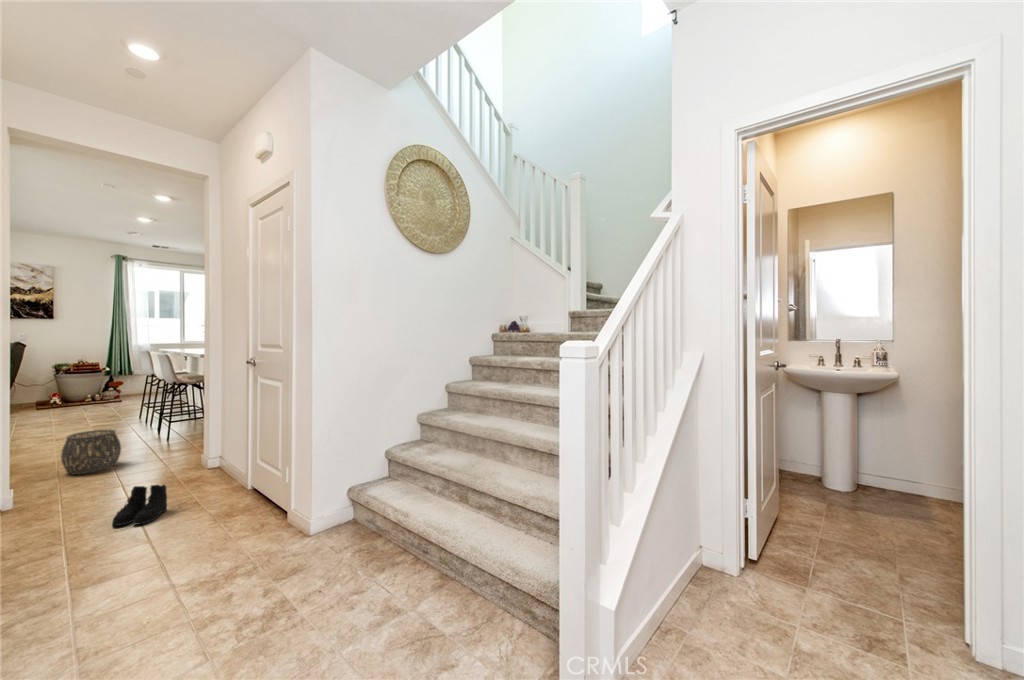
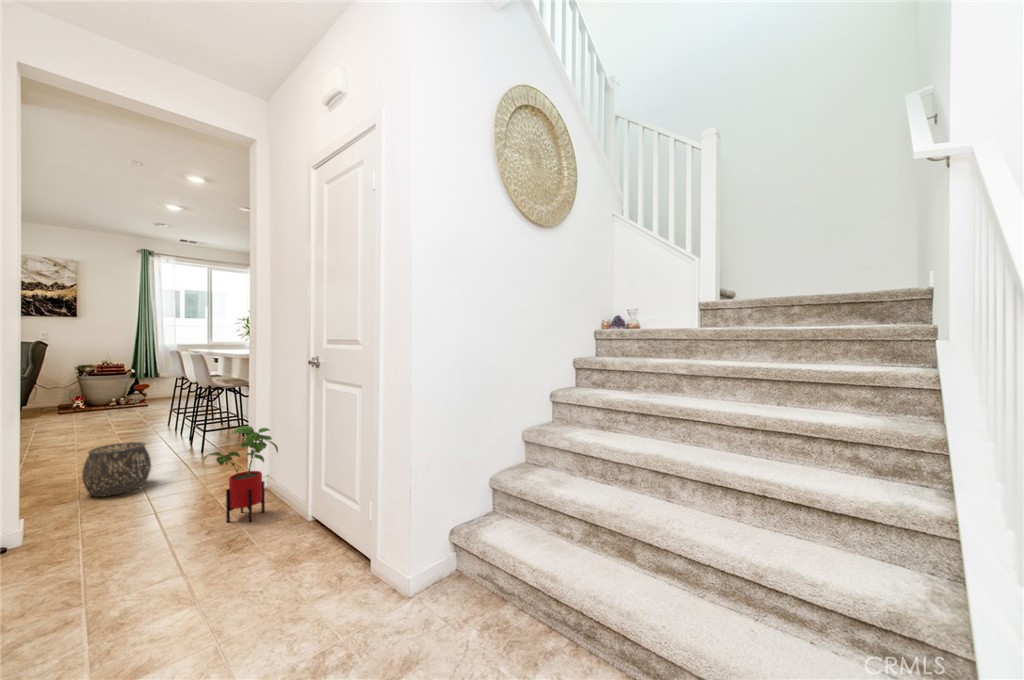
house plant: none [162,413,227,491] -> present [204,426,278,522]
boots: present [112,485,167,526] -> none [144,519,212,578]

